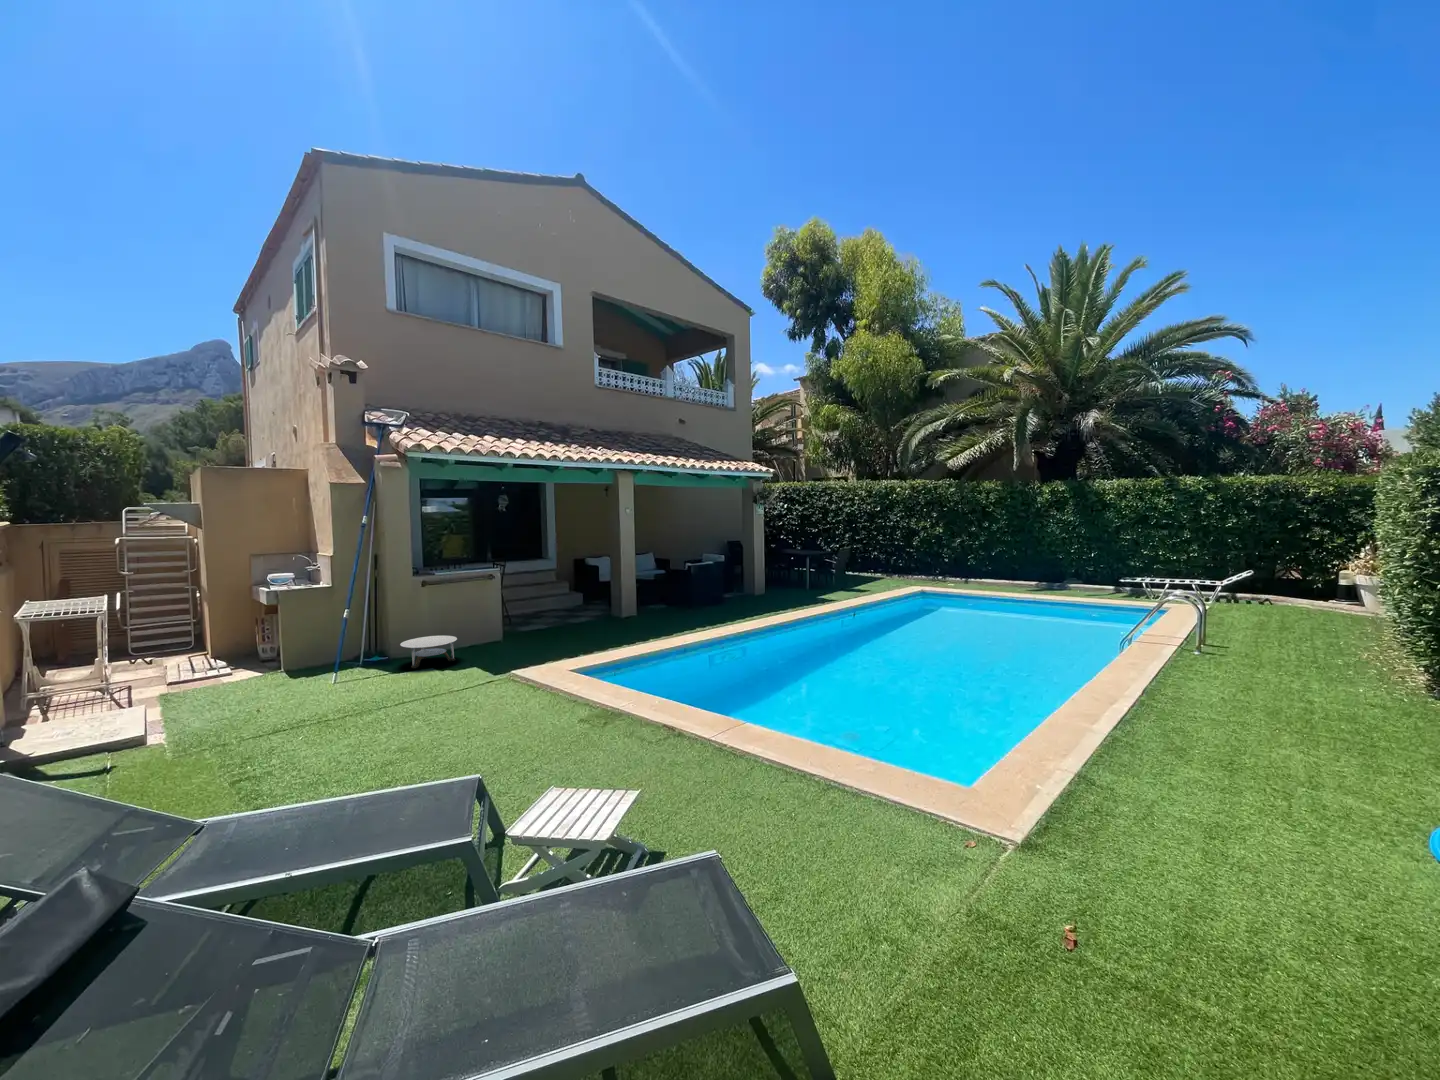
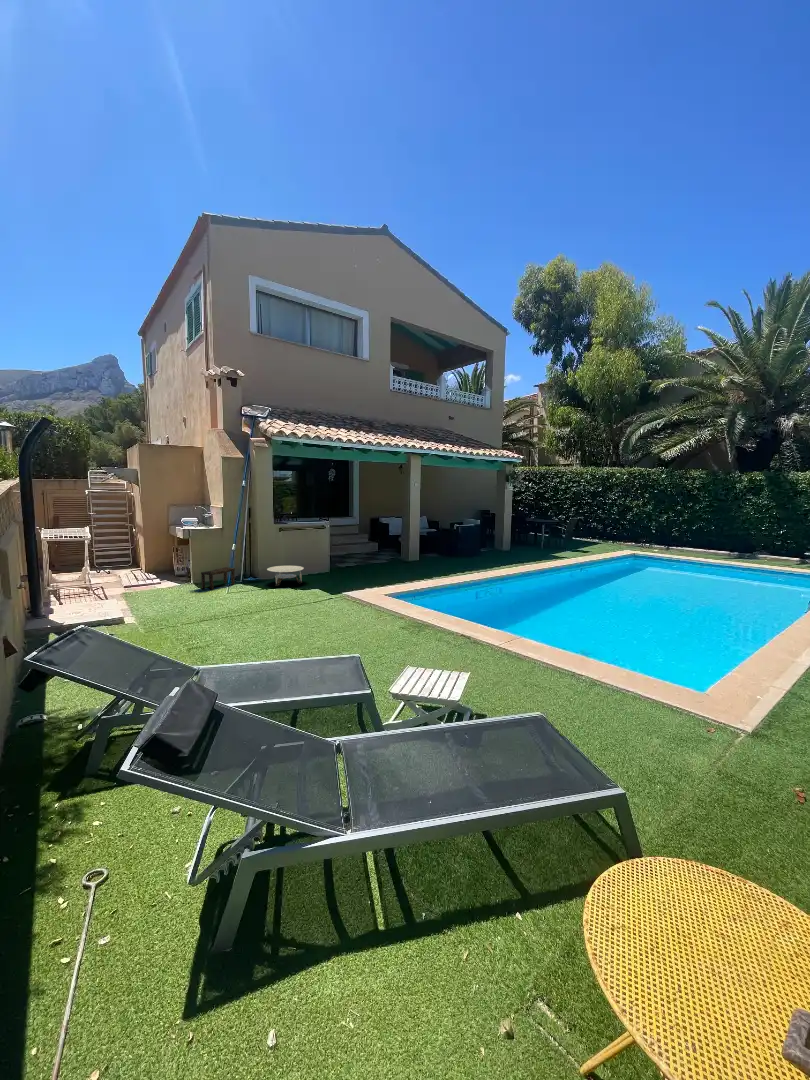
bench: none [292,644,350,681] -> present [201,567,235,590]

